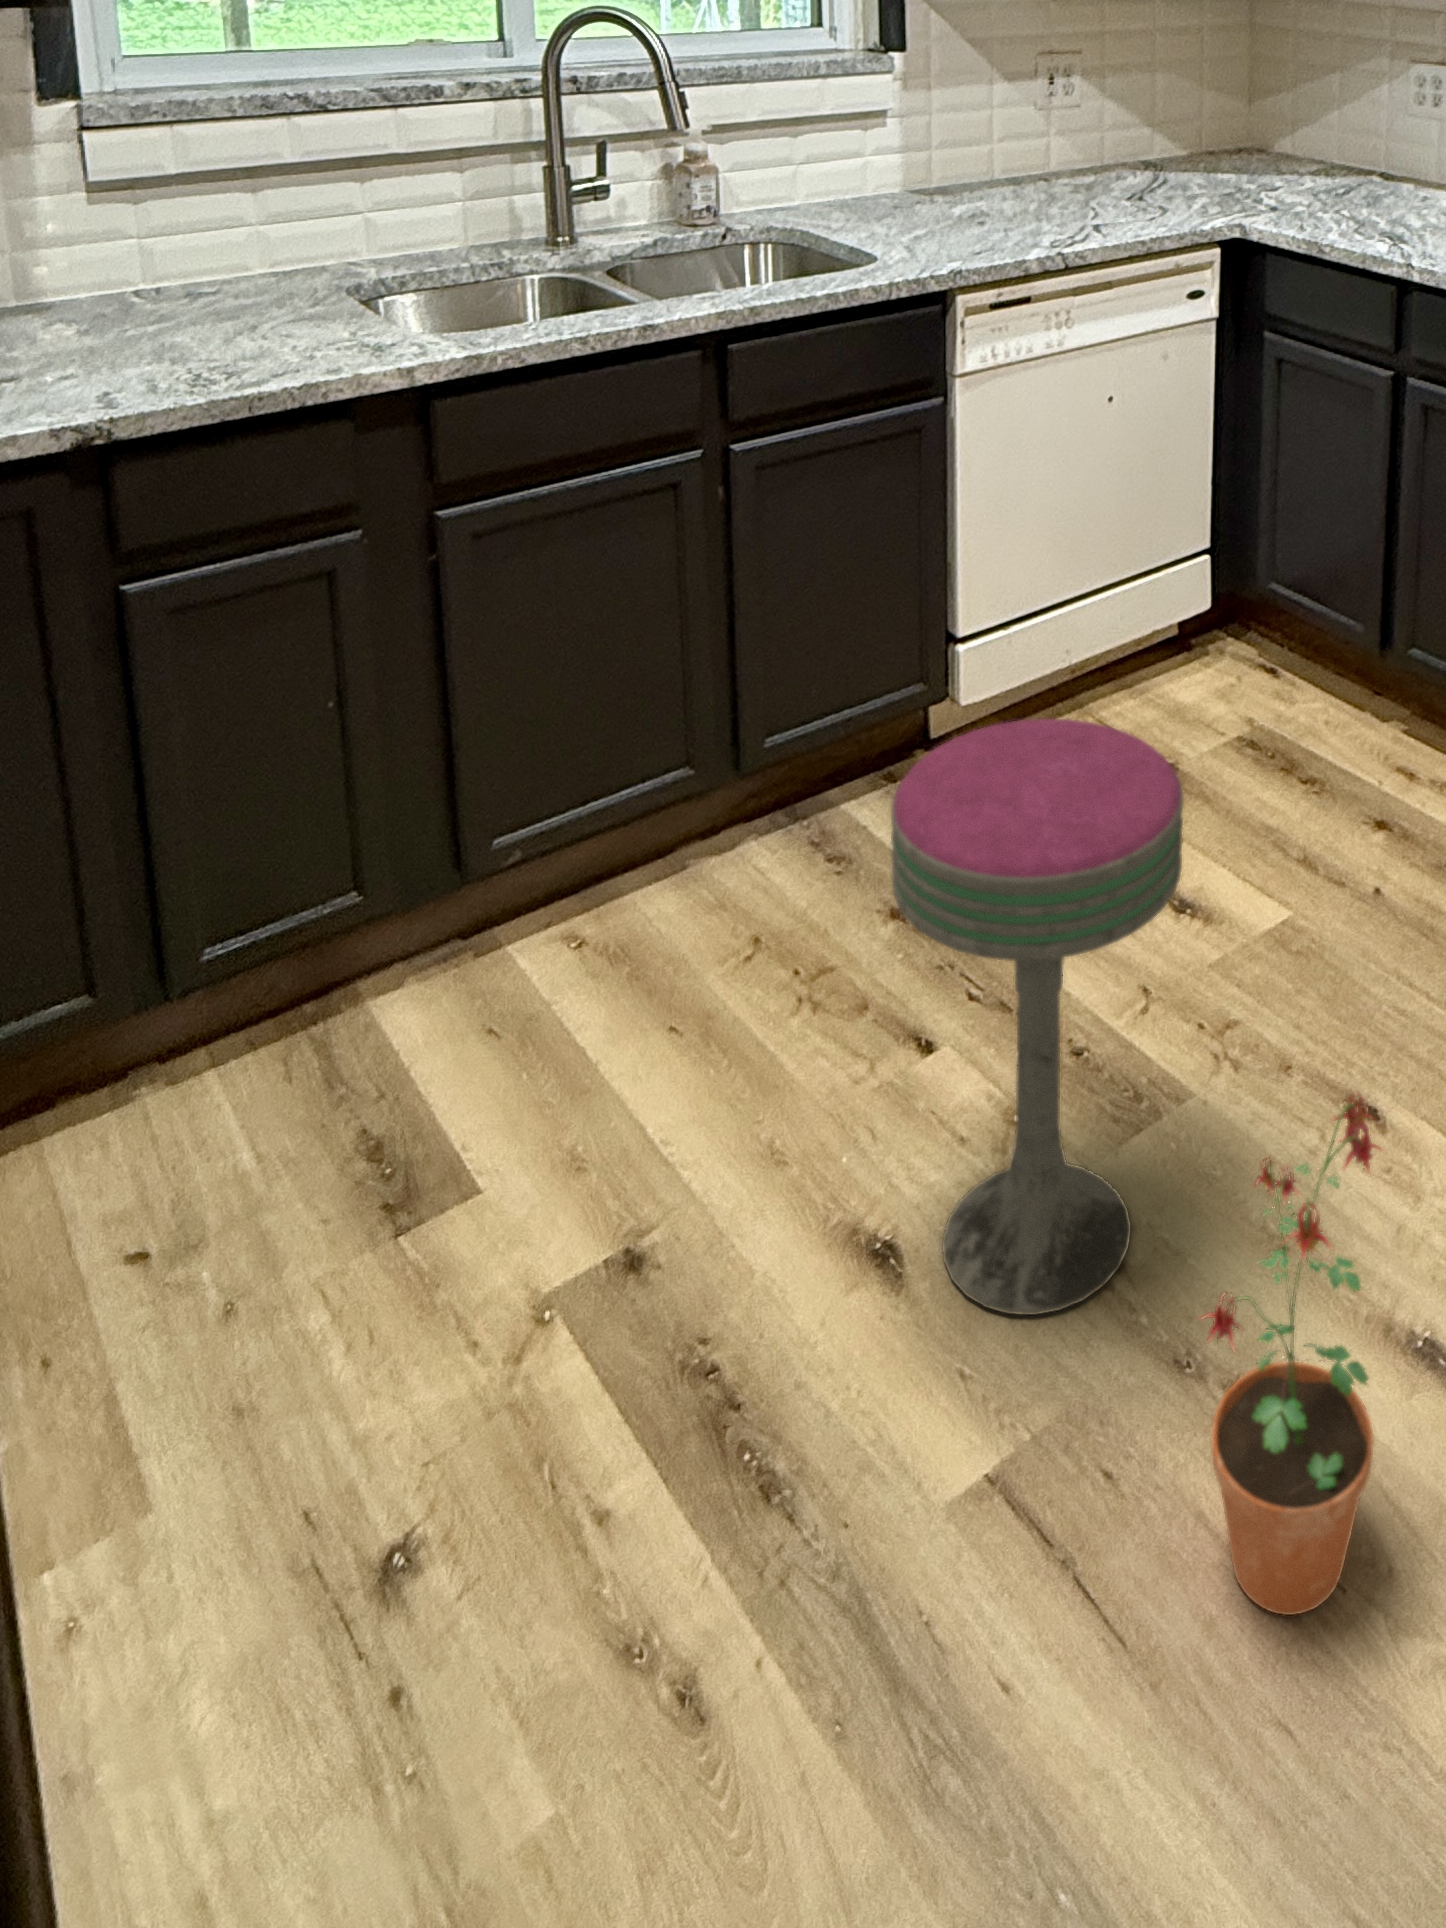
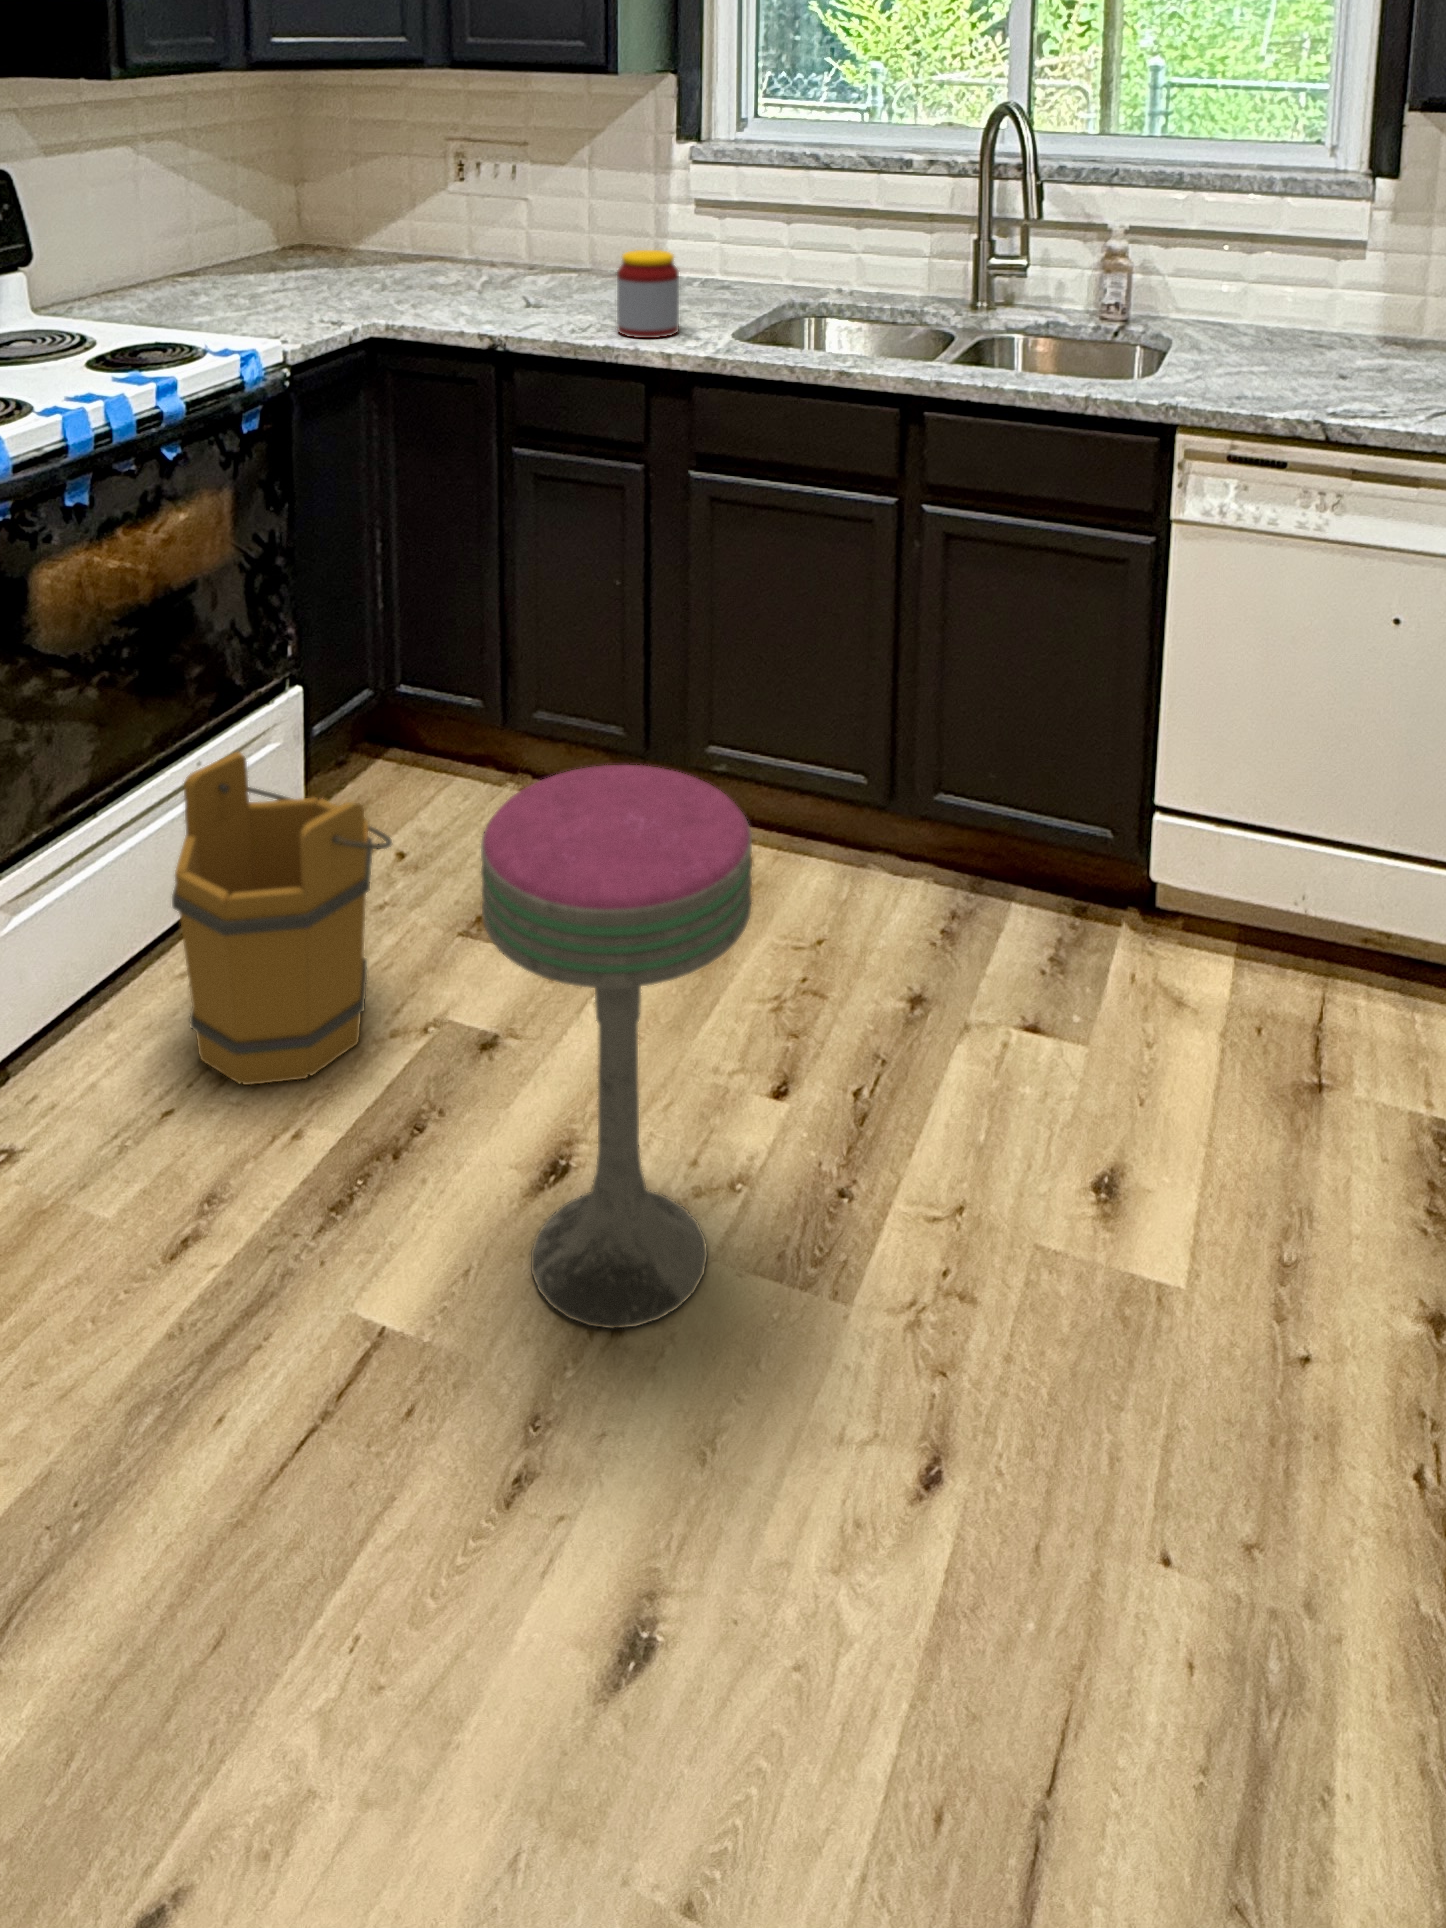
jar: none [201,237,311,364] -> present [617,250,679,338]
bucket: none [134,1062,516,1630] -> present [172,752,392,1085]
potted plant: present [1203,1096,1381,1615] -> none [256,1201,502,1641]

